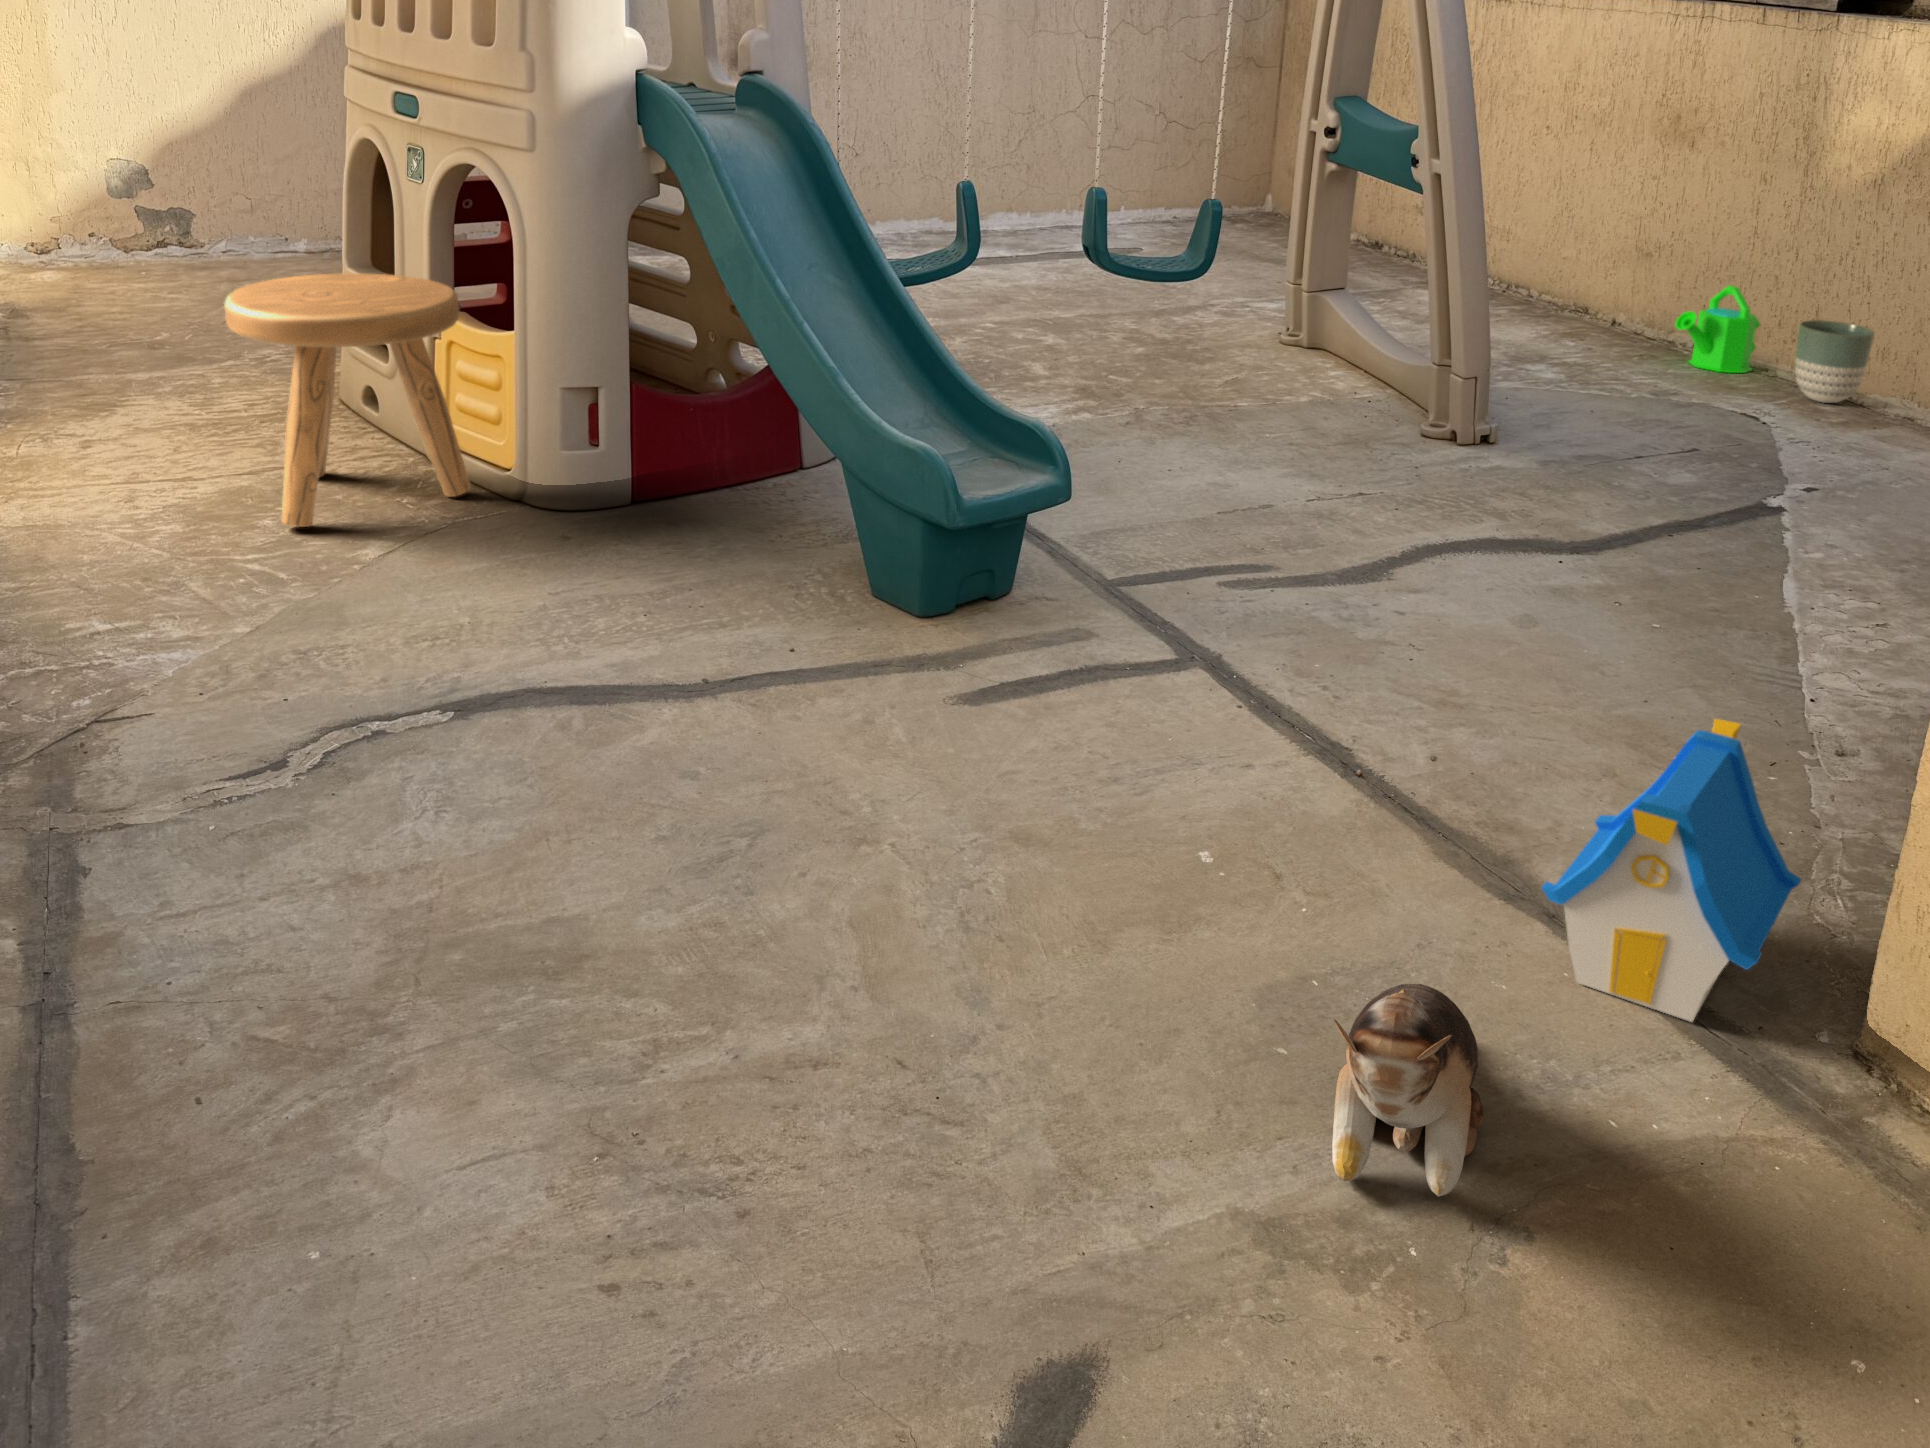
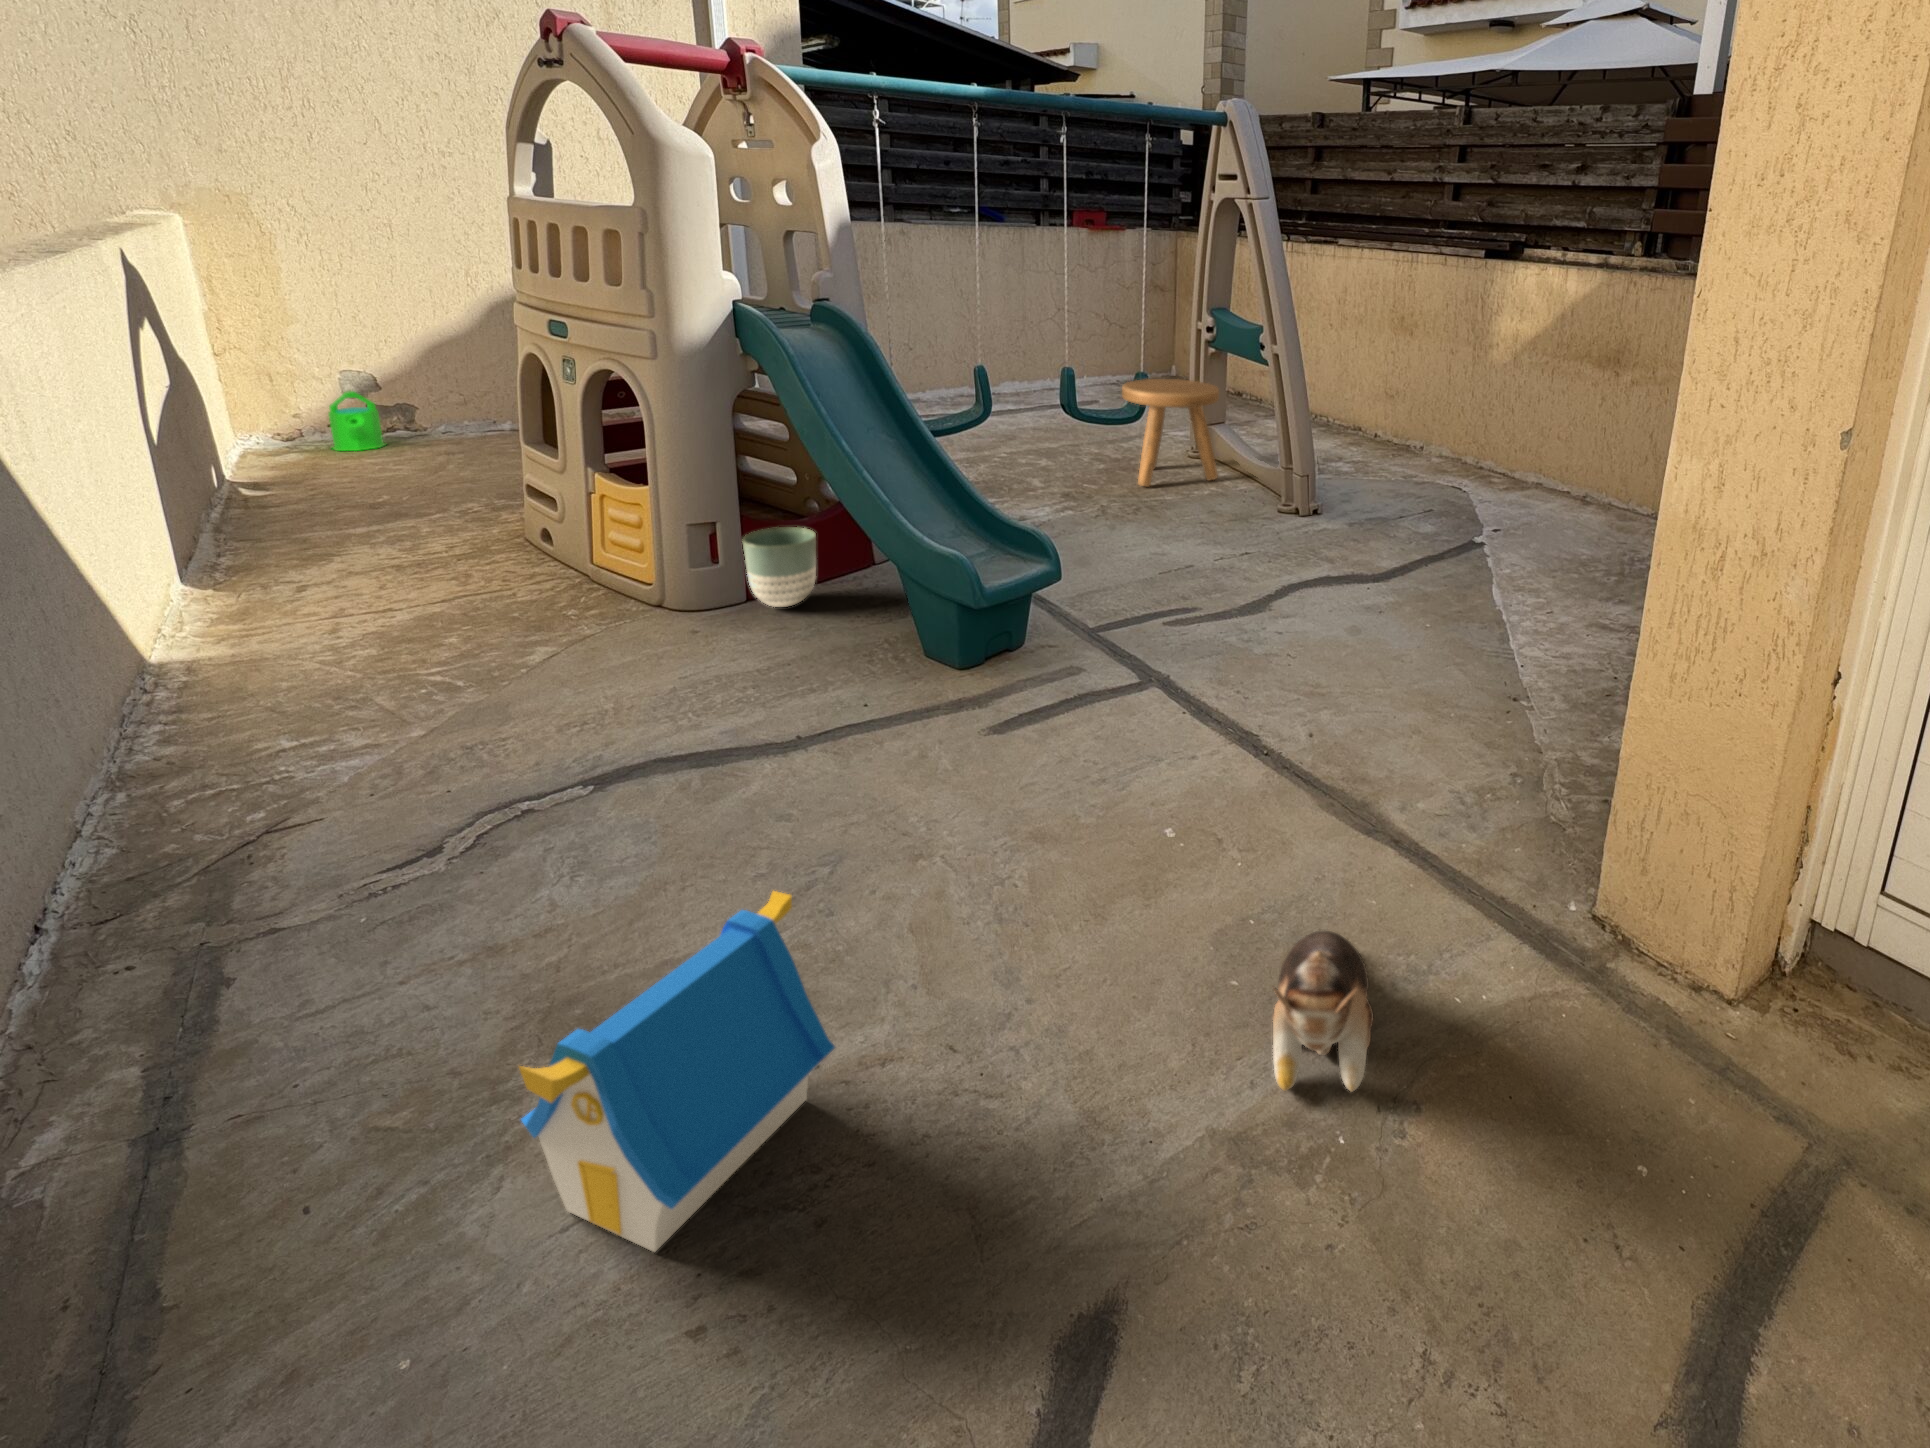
stool: present [224,273,471,527] -> present [1122,379,1219,487]
watering can: present [1675,286,1760,373] -> present [328,391,385,451]
planter: present [1795,320,1875,403] -> present [743,527,816,607]
toy house: present [1542,719,1801,1022] -> present [519,891,835,1252]

